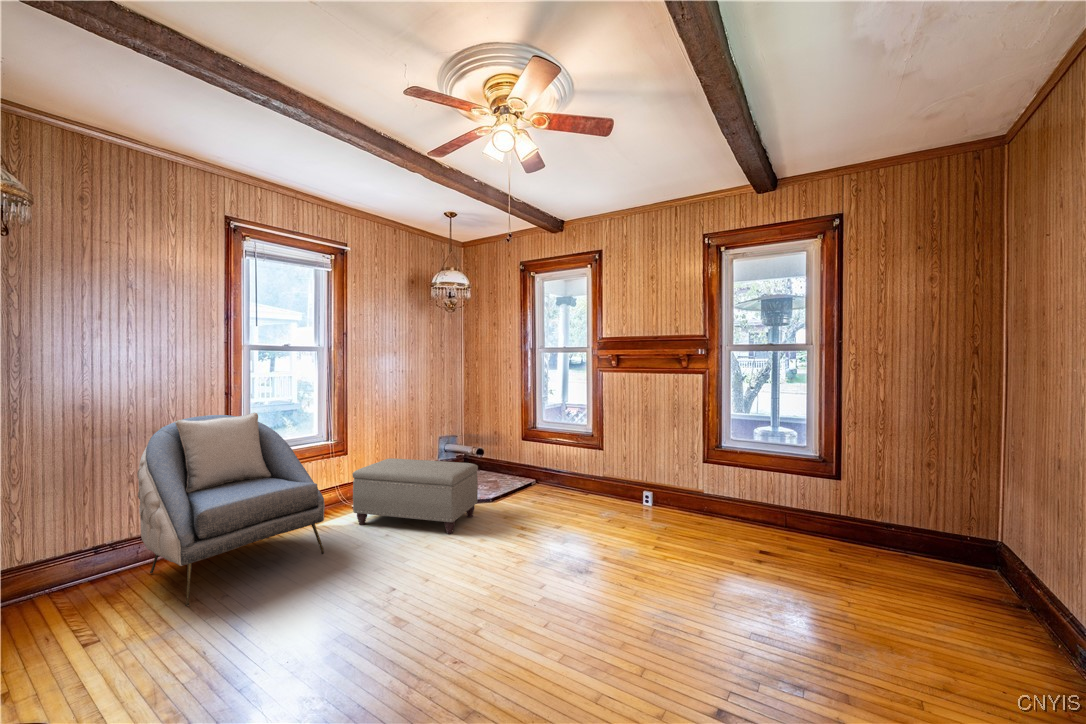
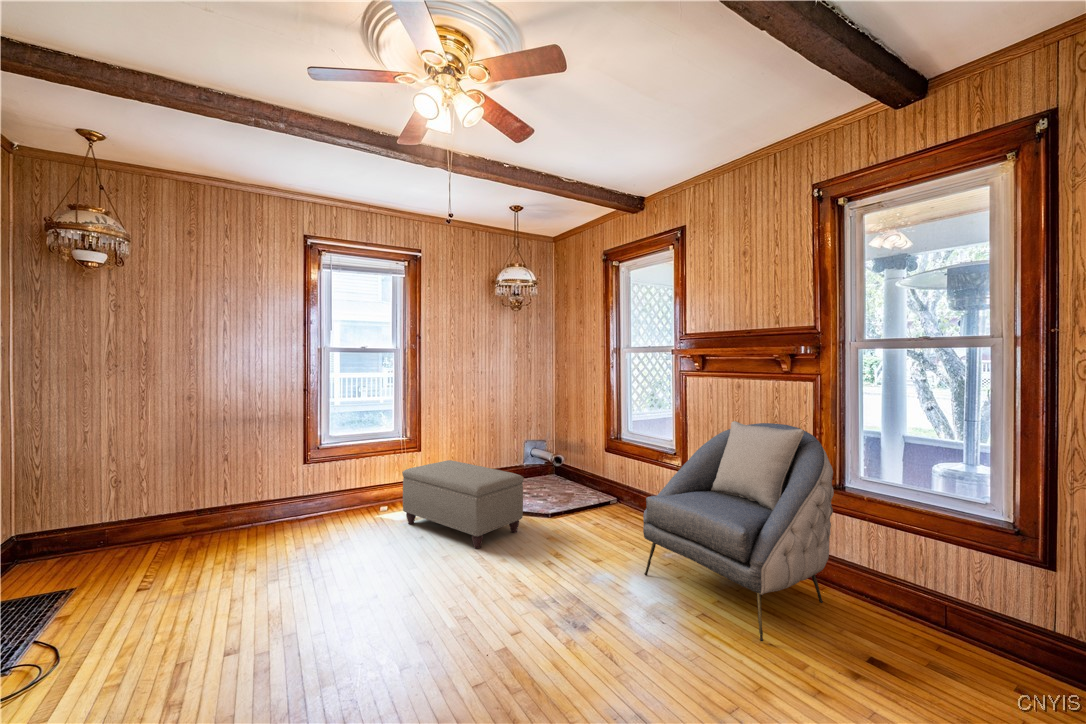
armchair: present [137,413,325,606] -> present [643,421,834,641]

